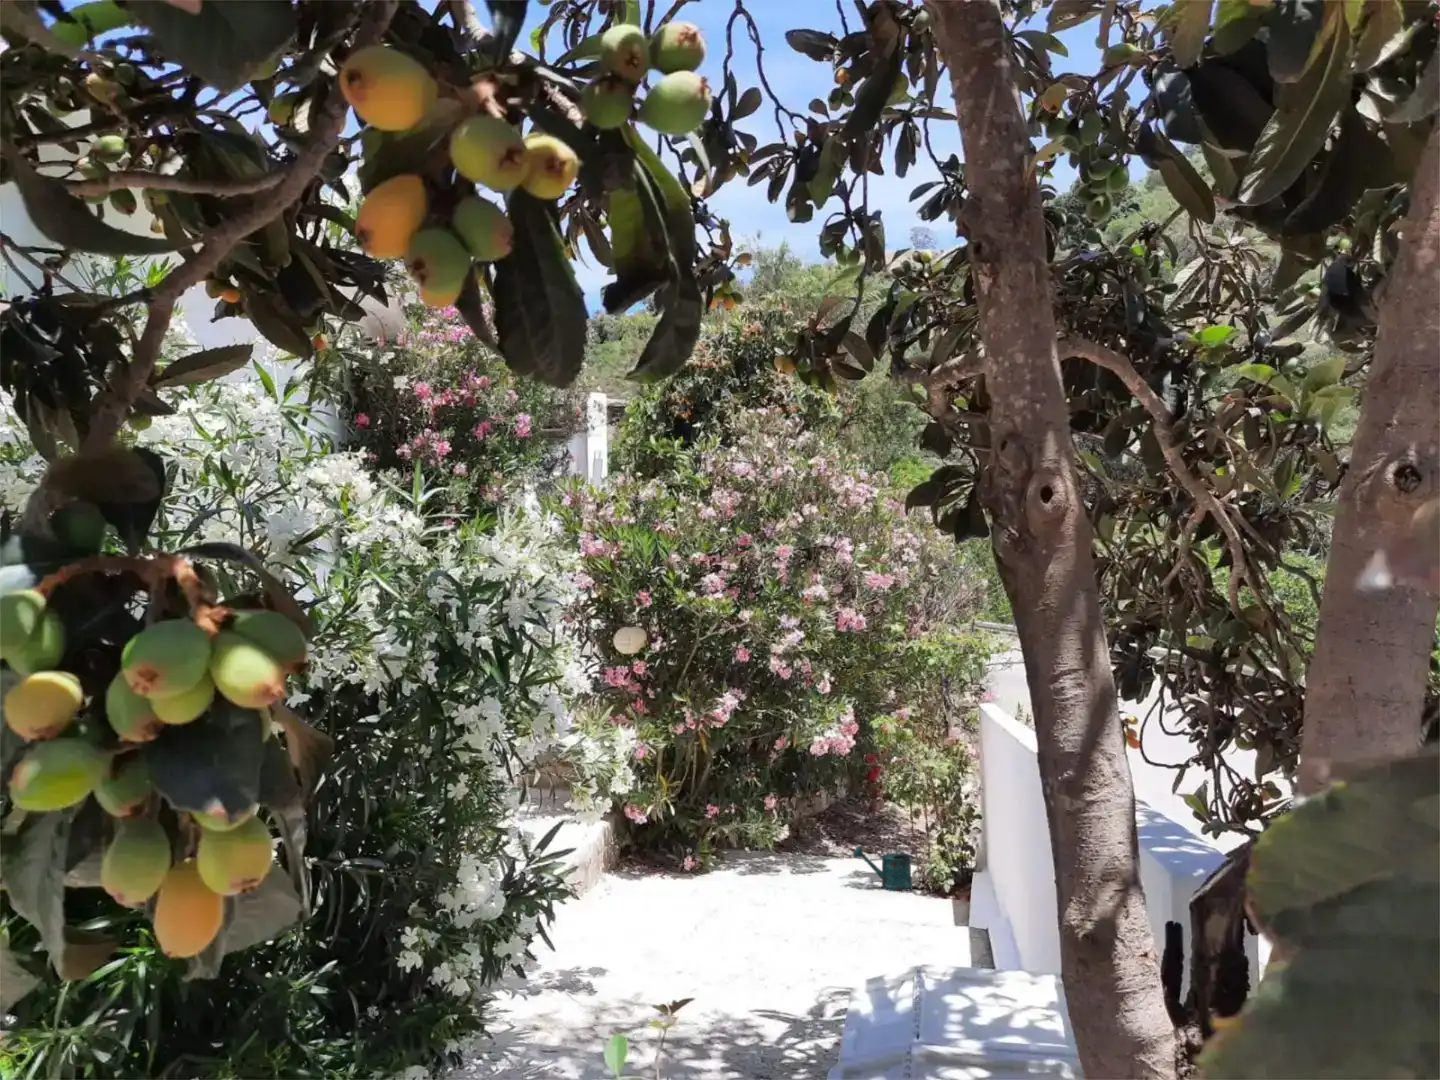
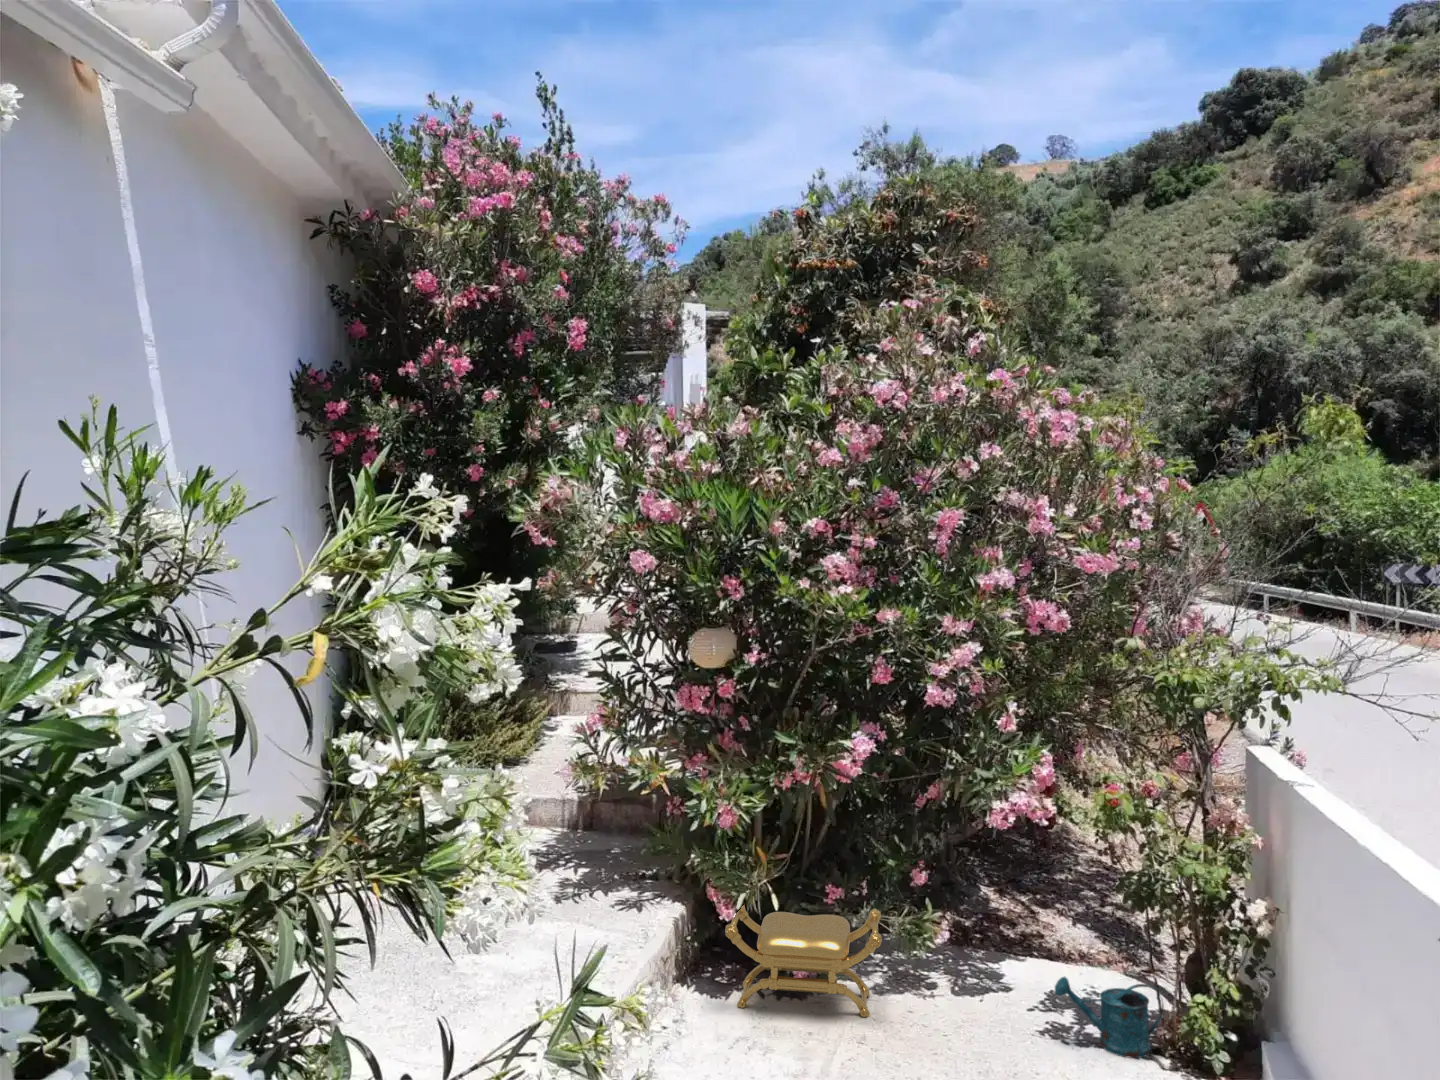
stool: none [639,818,744,885] -> present [725,905,882,1017]

